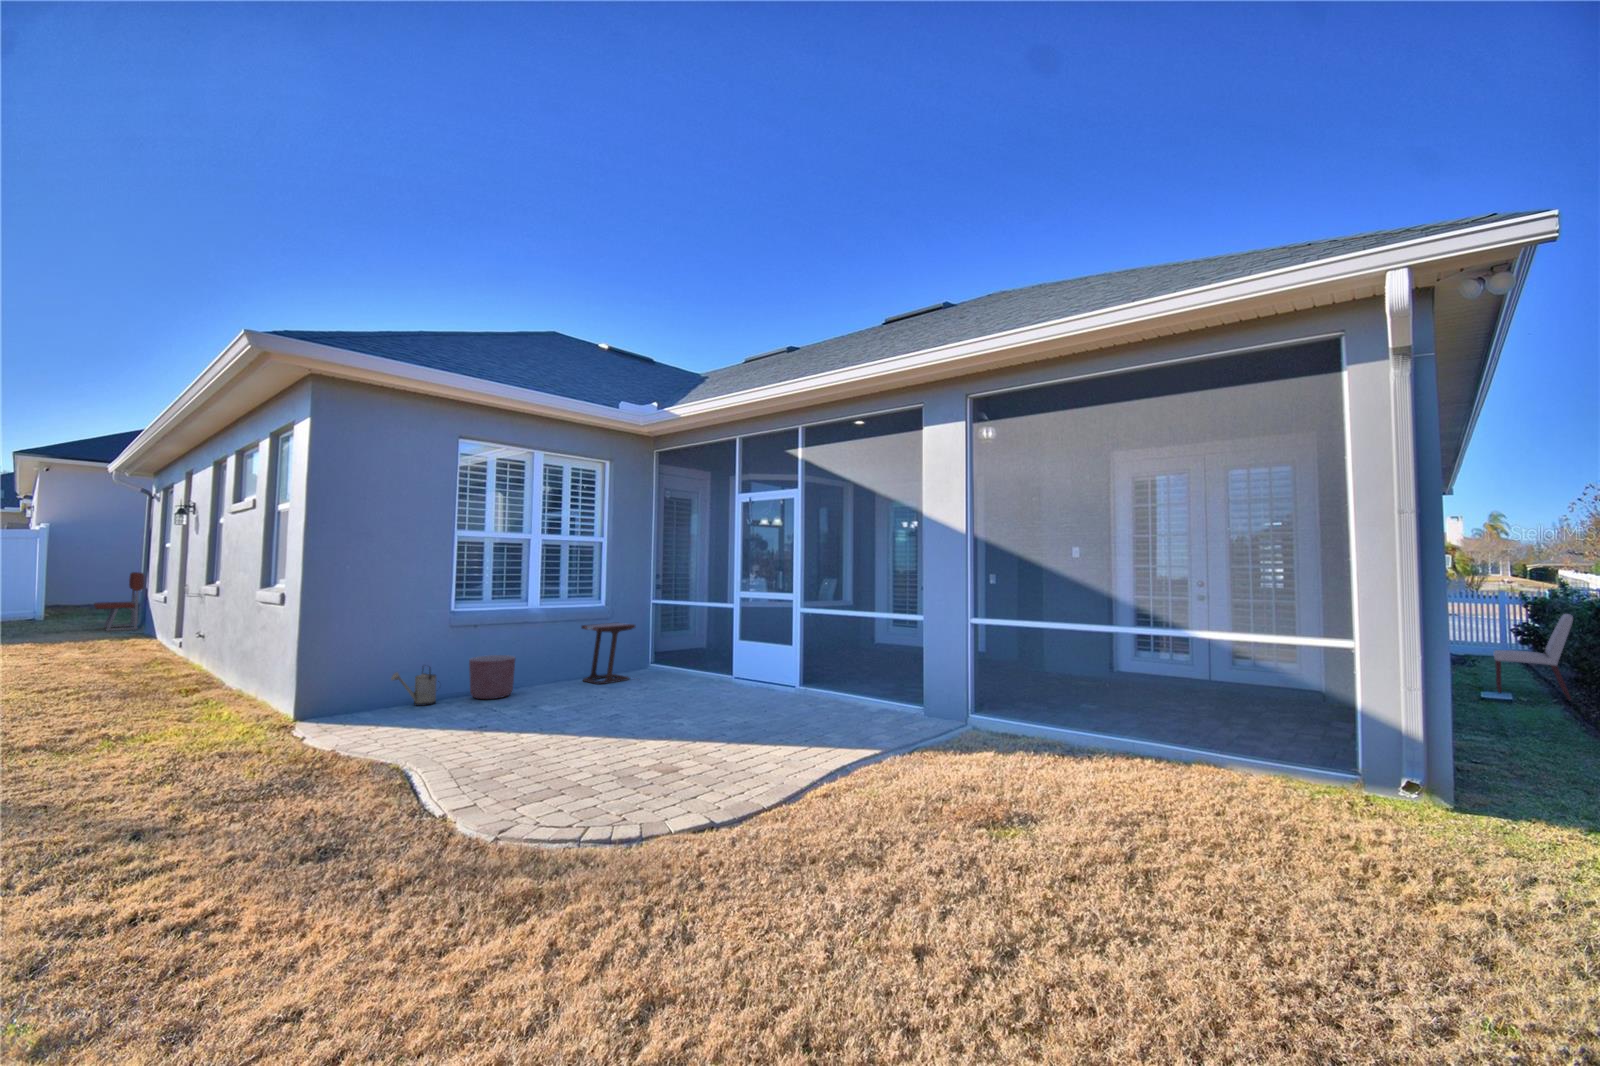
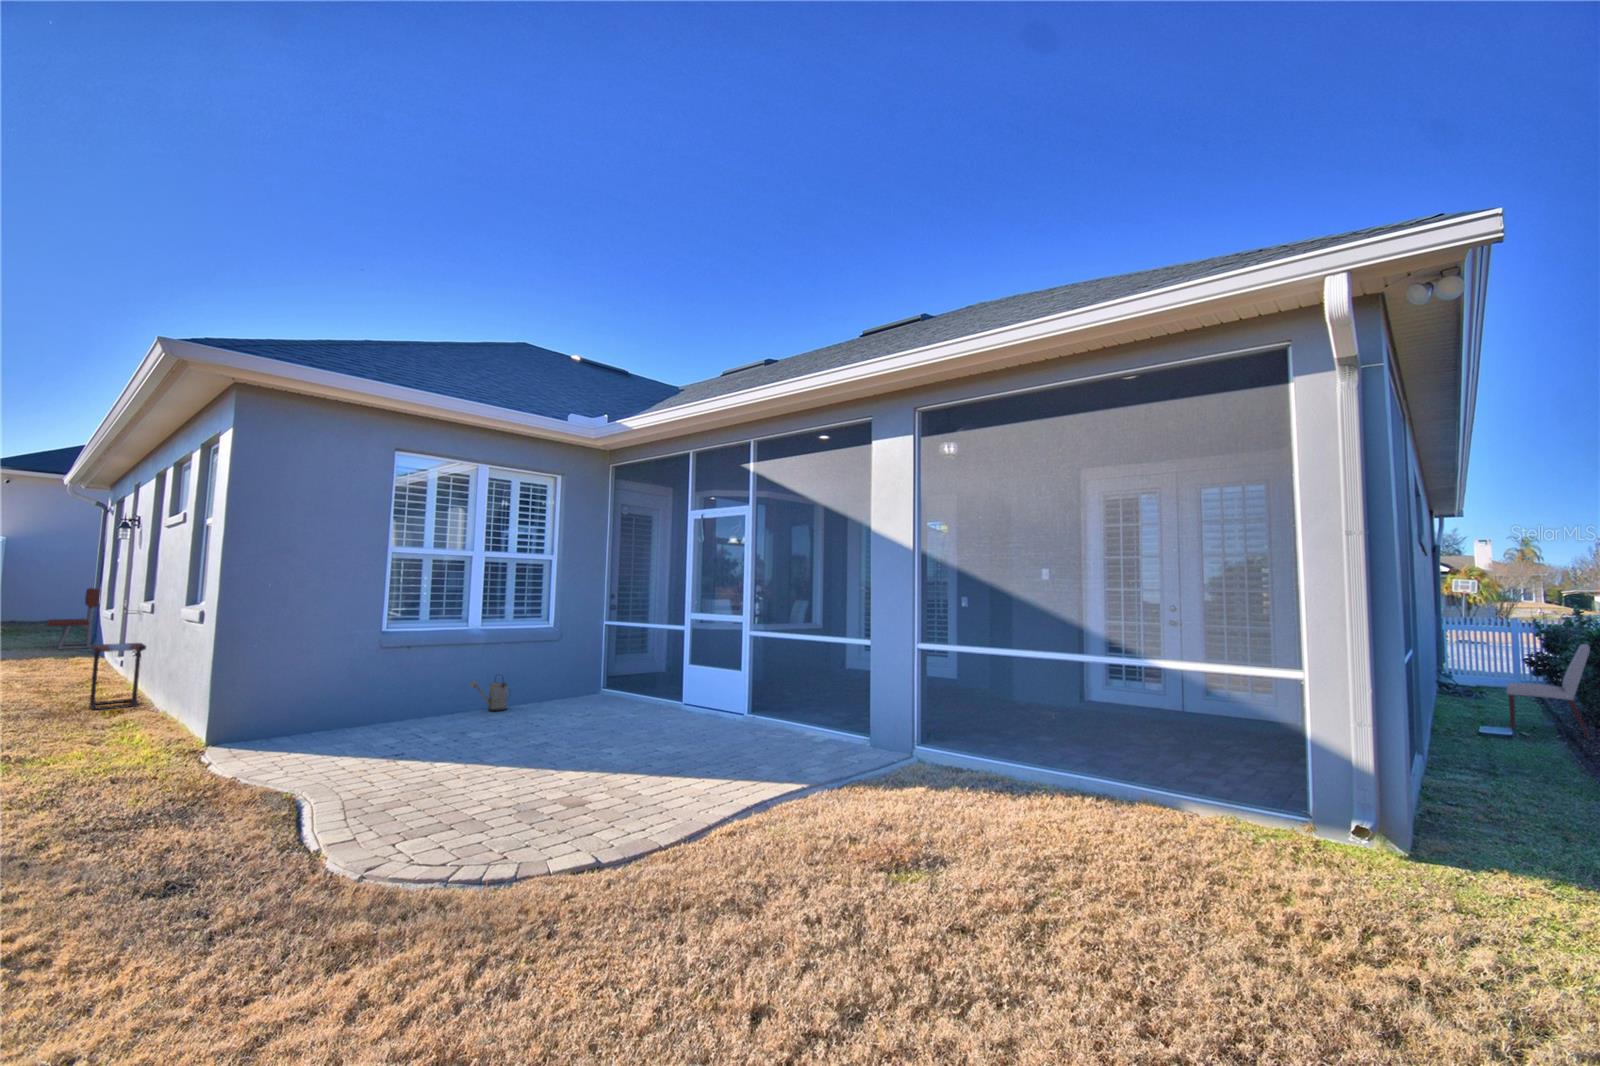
side table: present [581,623,635,684] -> present [89,643,146,710]
planter: present [469,655,515,699] -> none [401,678,451,725]
watering can: present [391,672,437,706] -> present [470,680,508,711]

